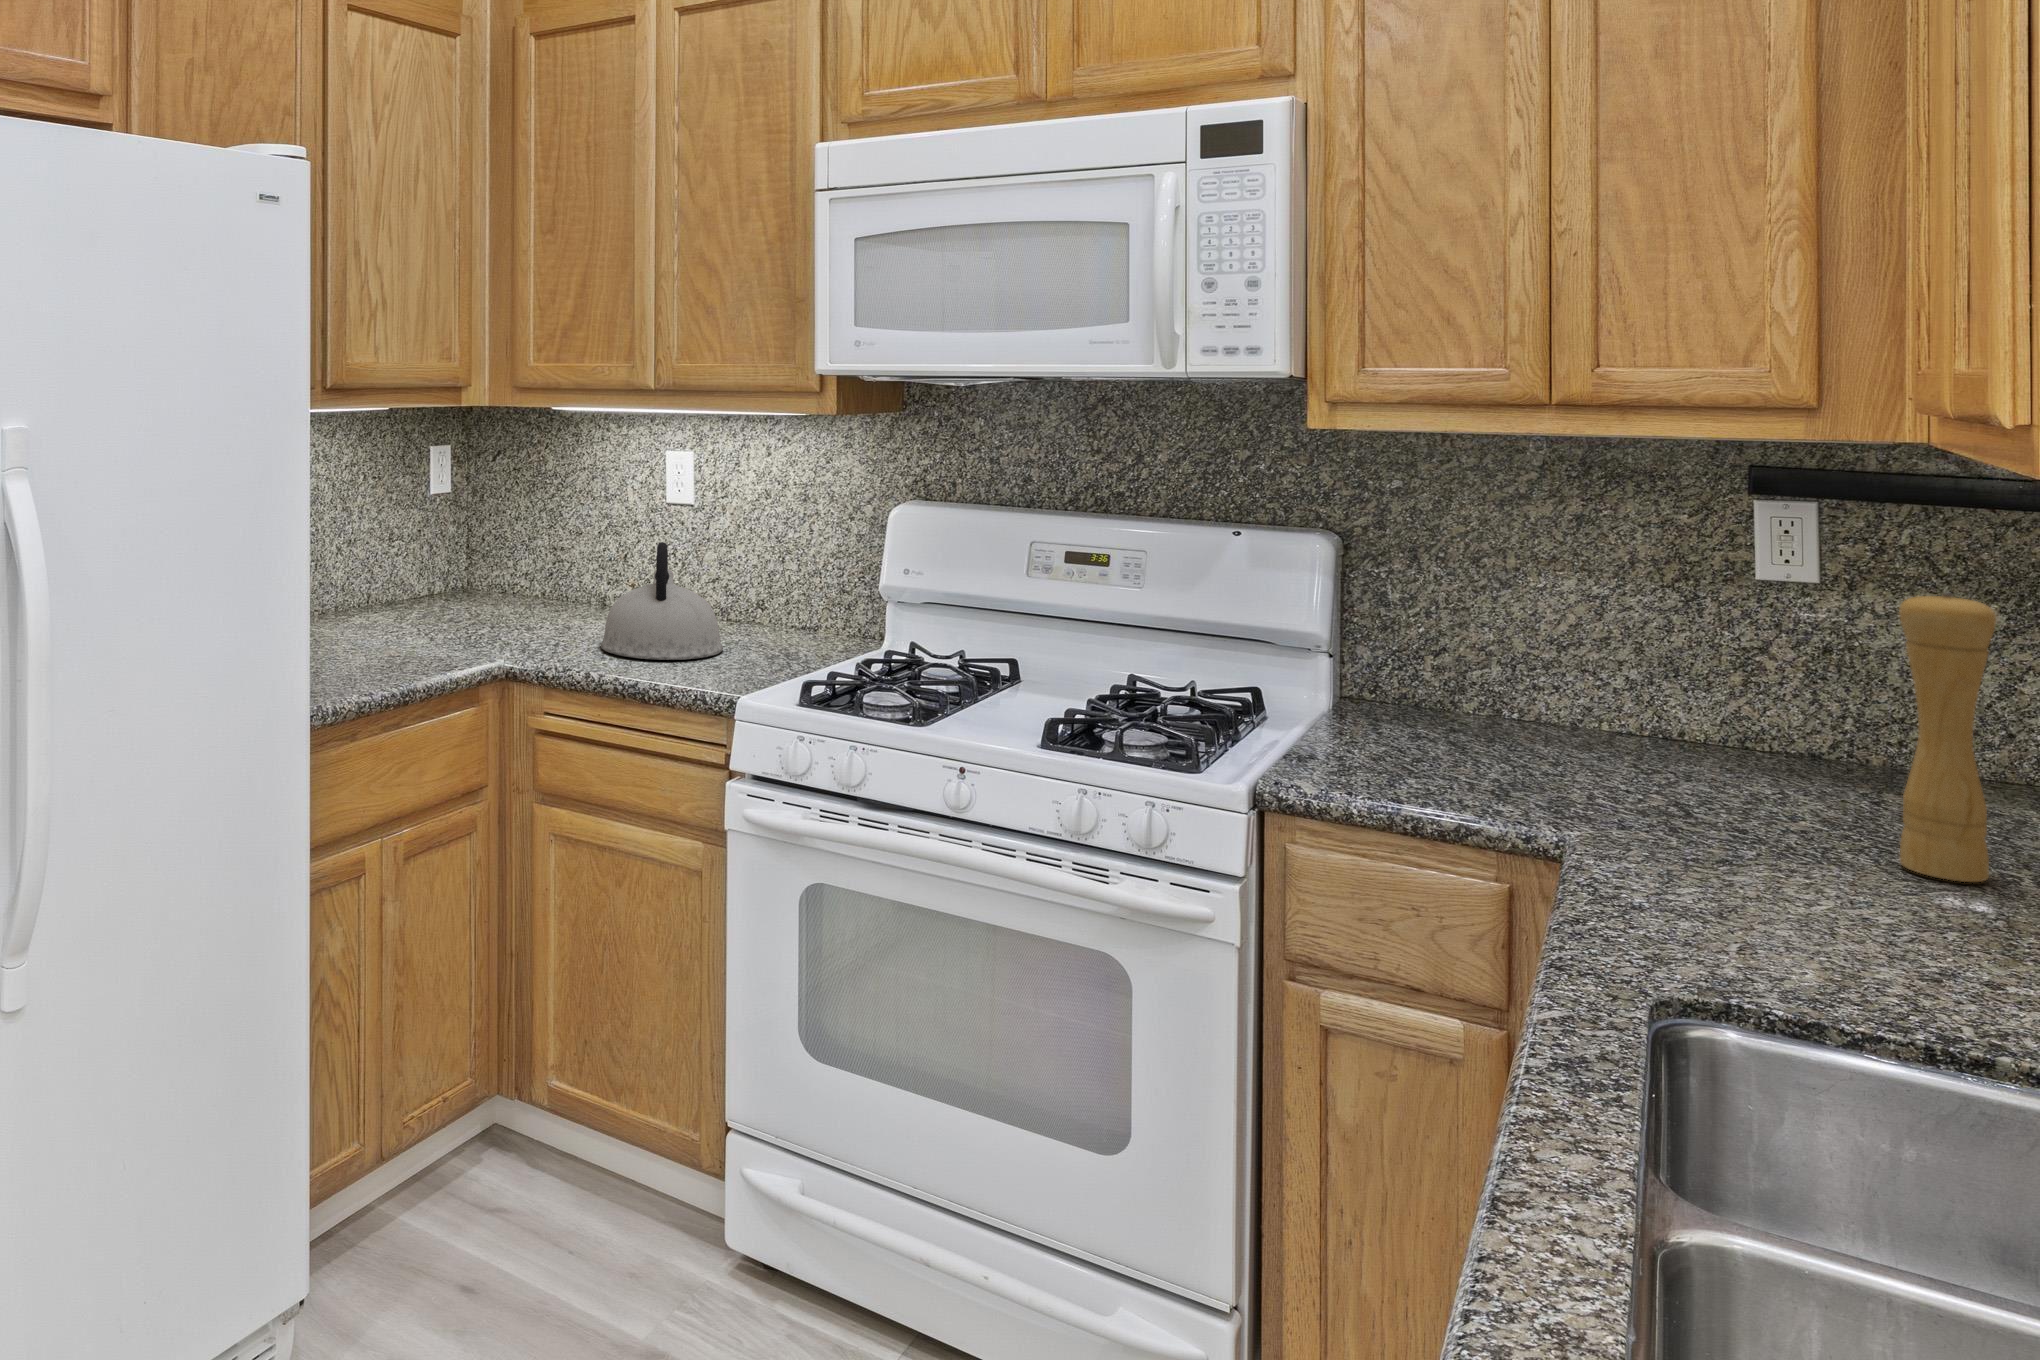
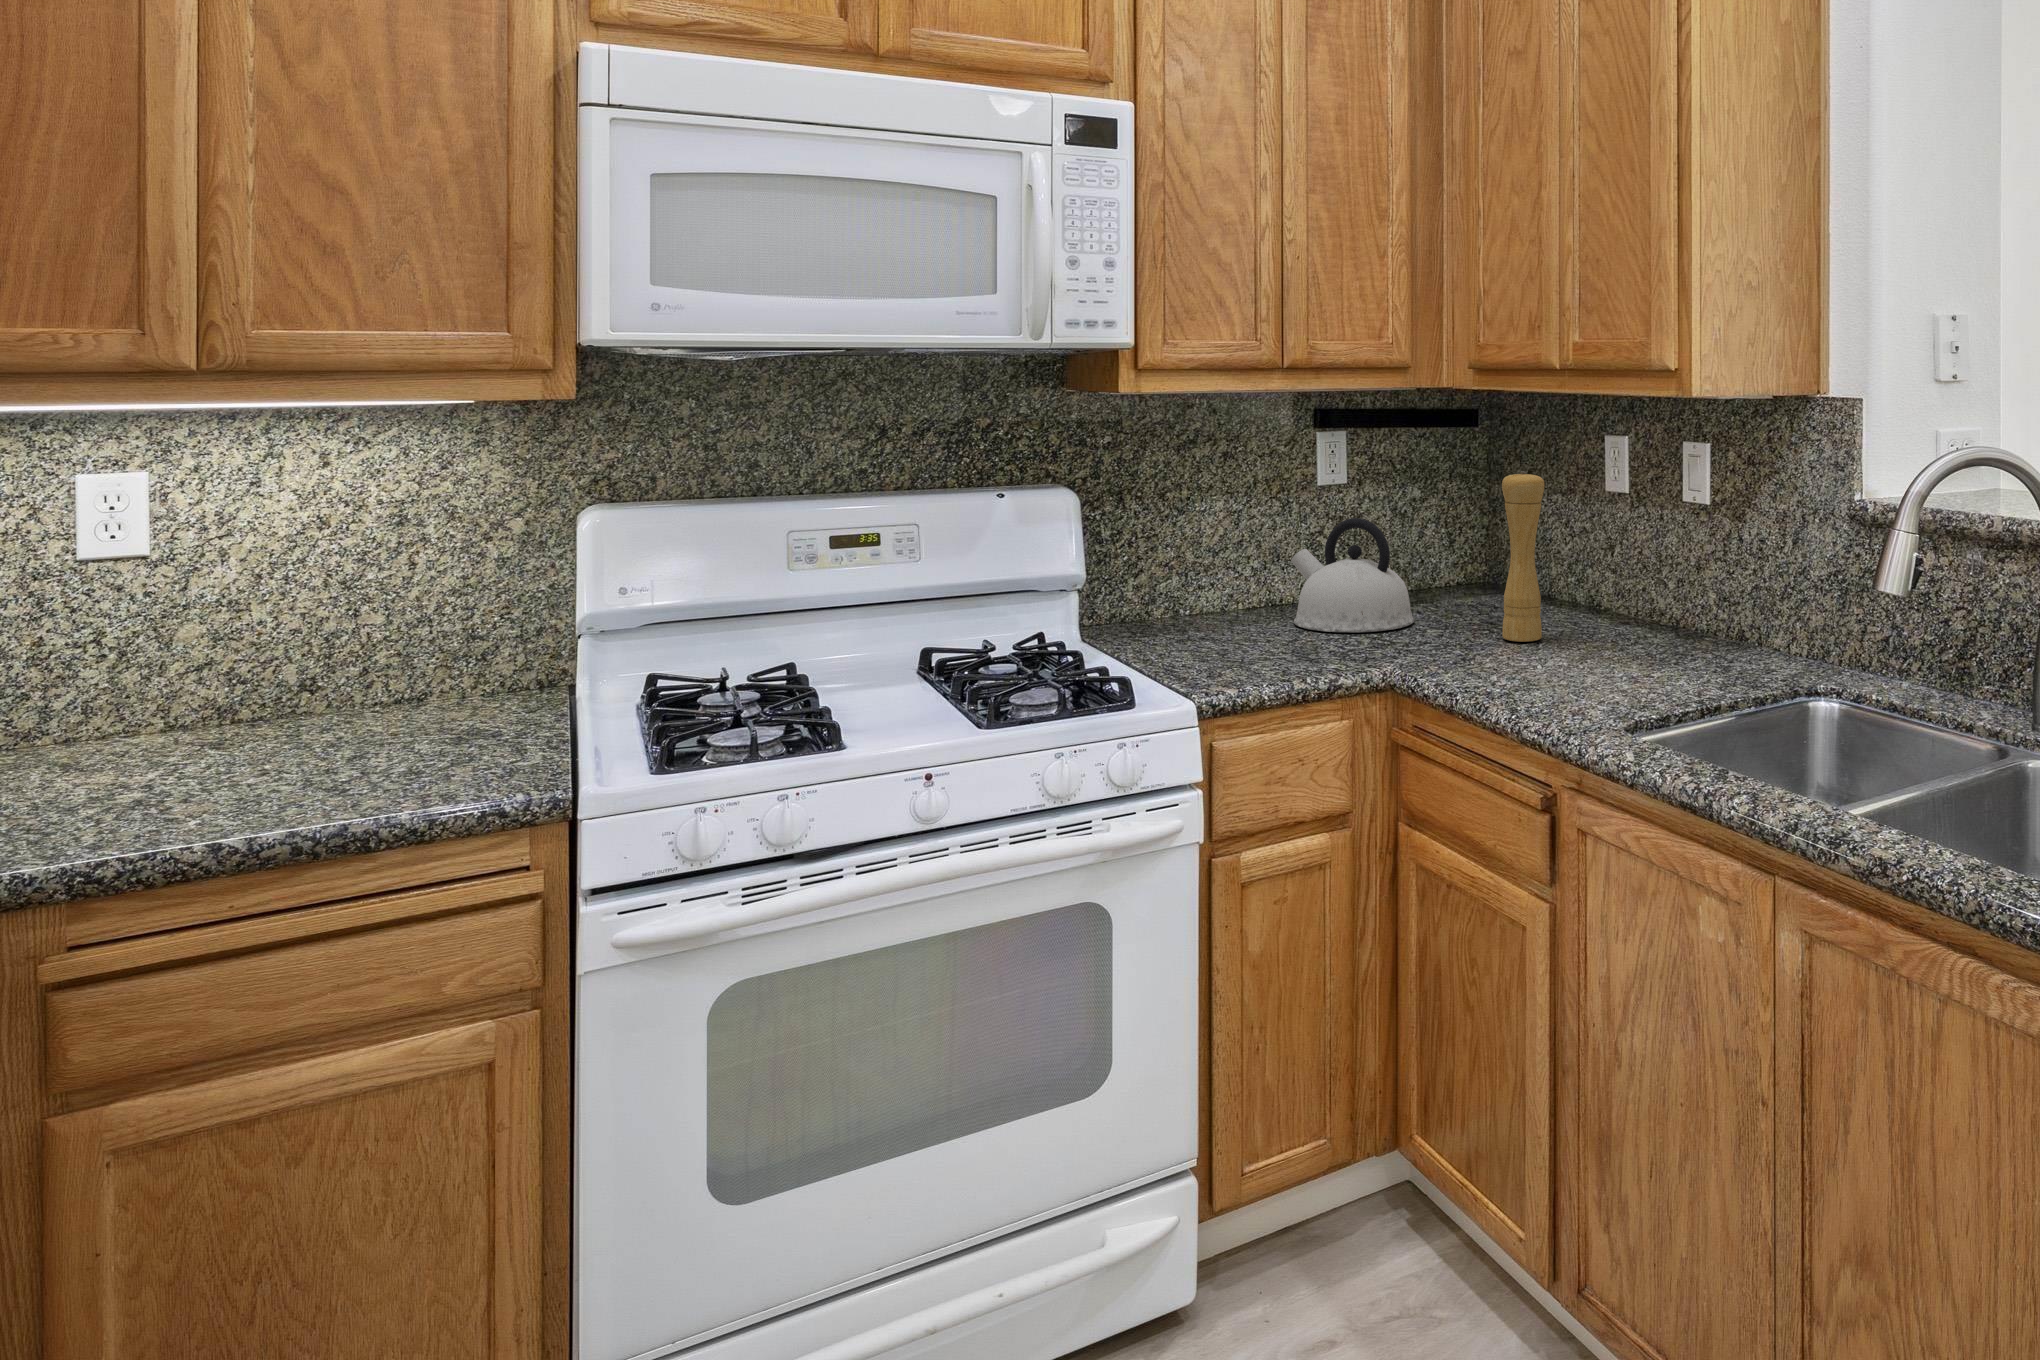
kettle: present [601,542,723,660] -> present [1291,518,1414,632]

